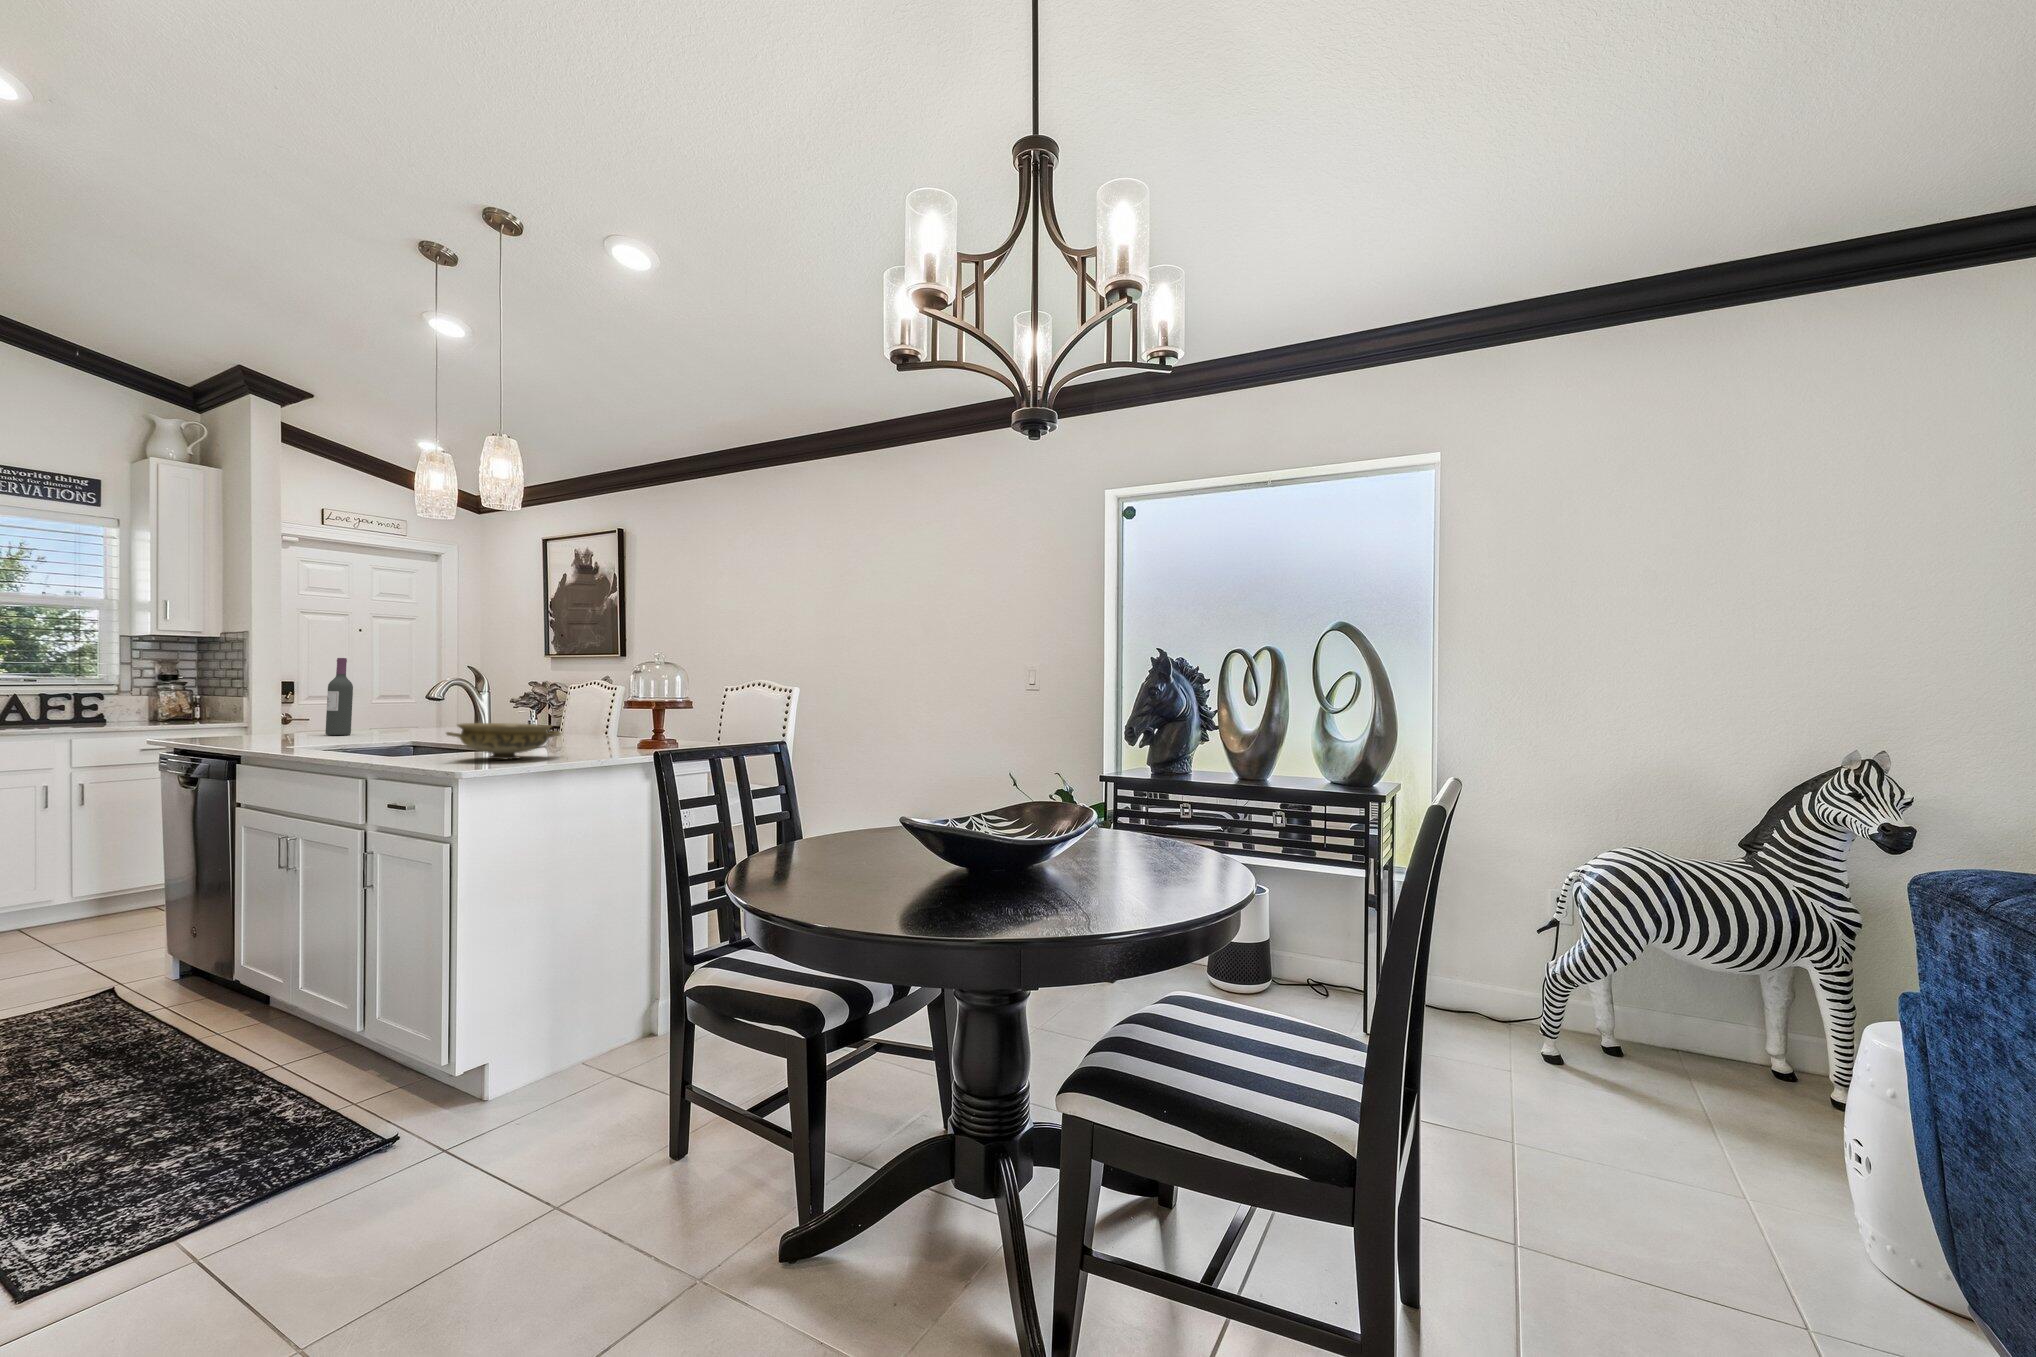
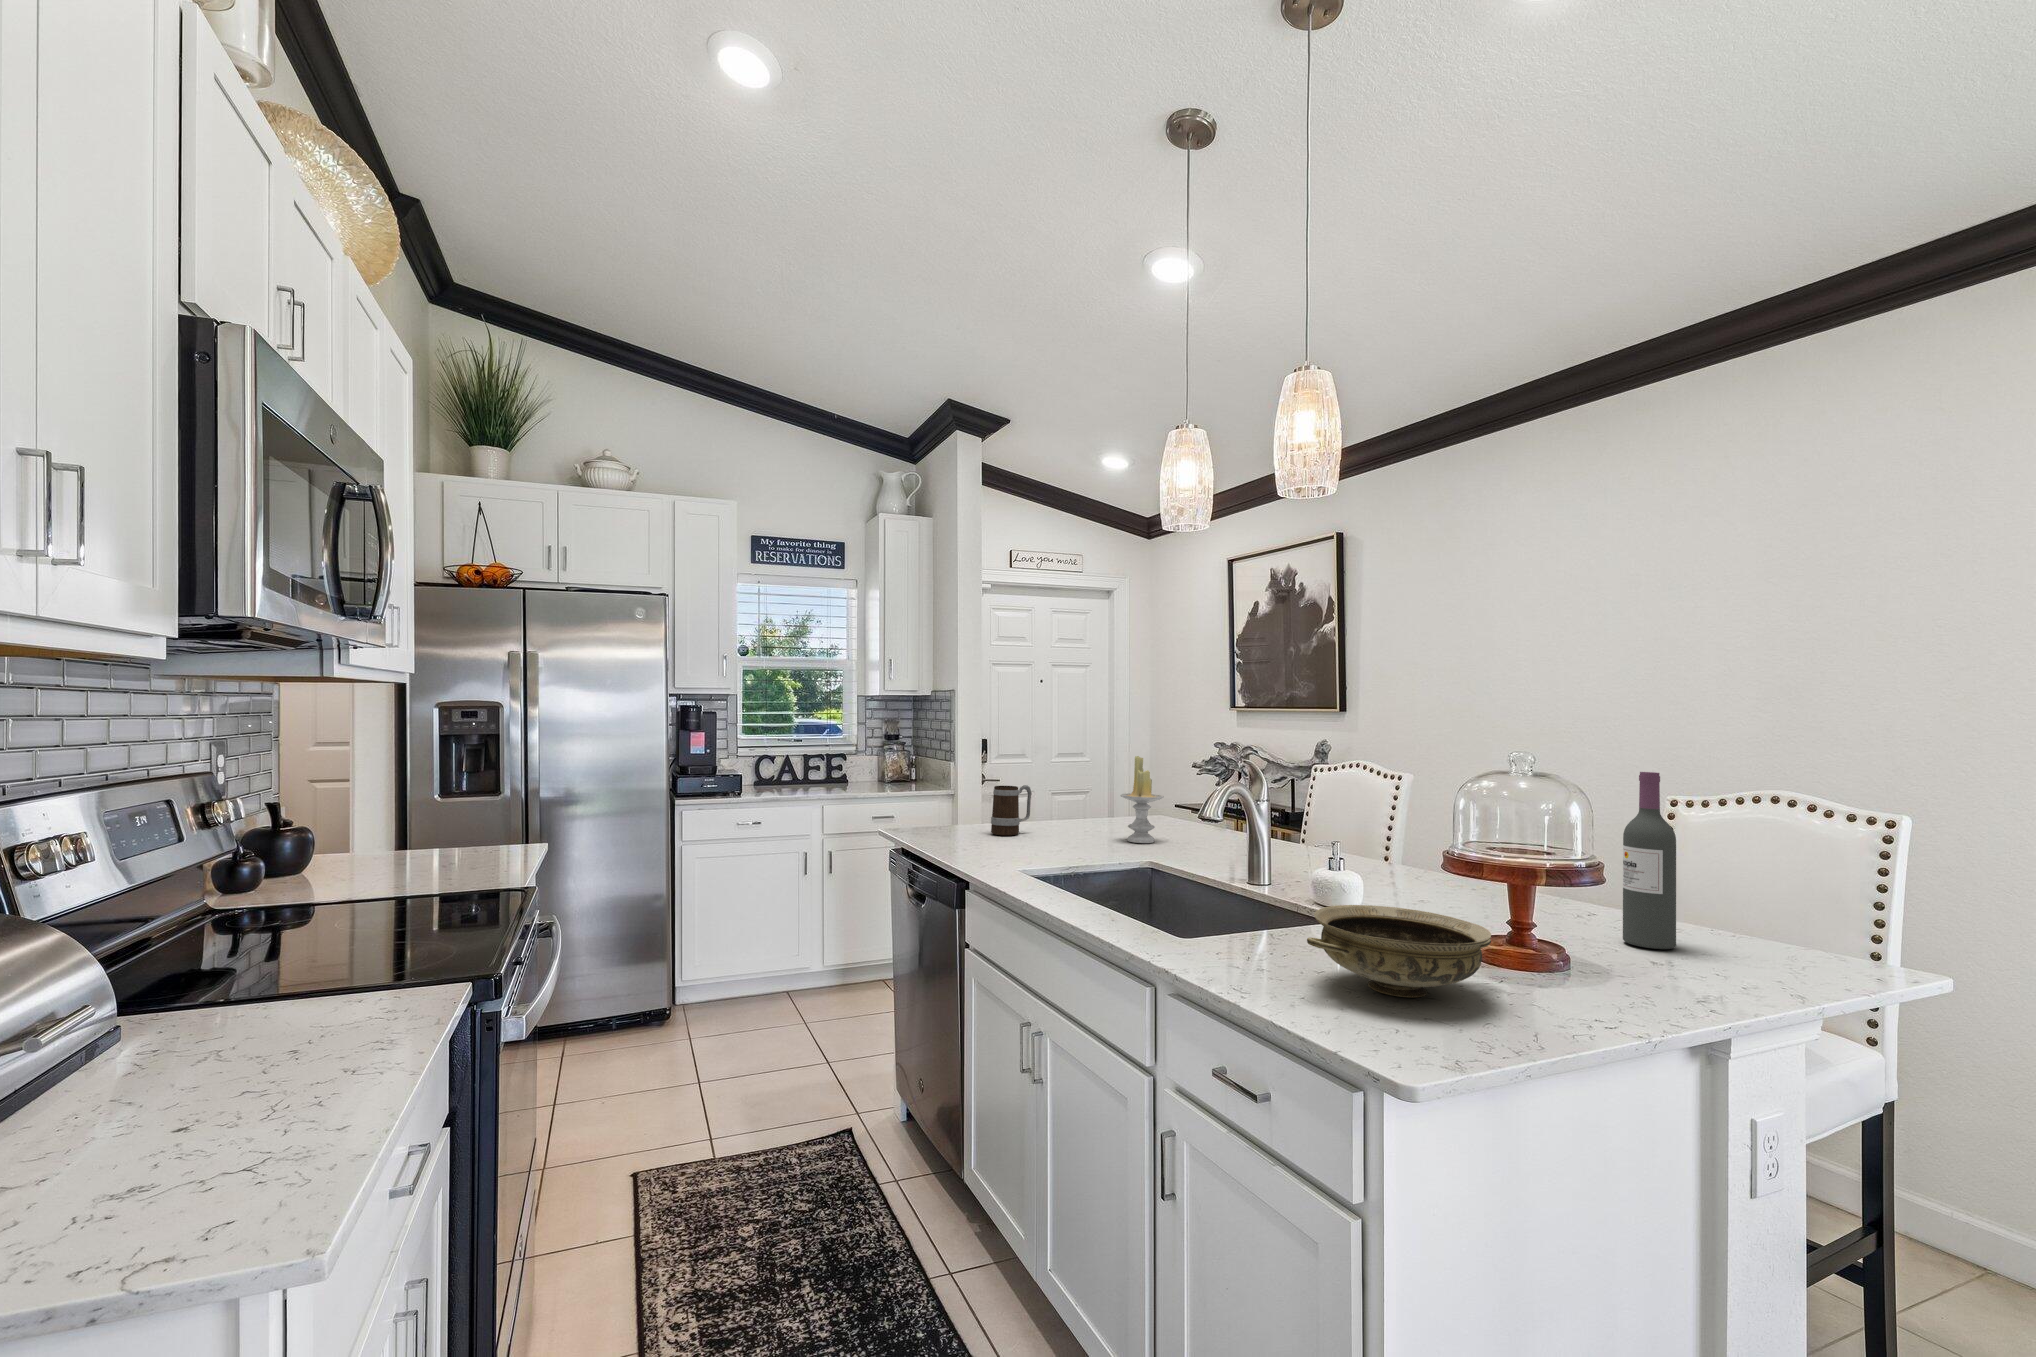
wine bottle: present [325,658,353,735] -> present [1623,772,1676,949]
candle: none [393,672,432,734] -> present [1120,756,1164,843]
mug: none [268,696,311,734] -> present [991,785,1032,835]

